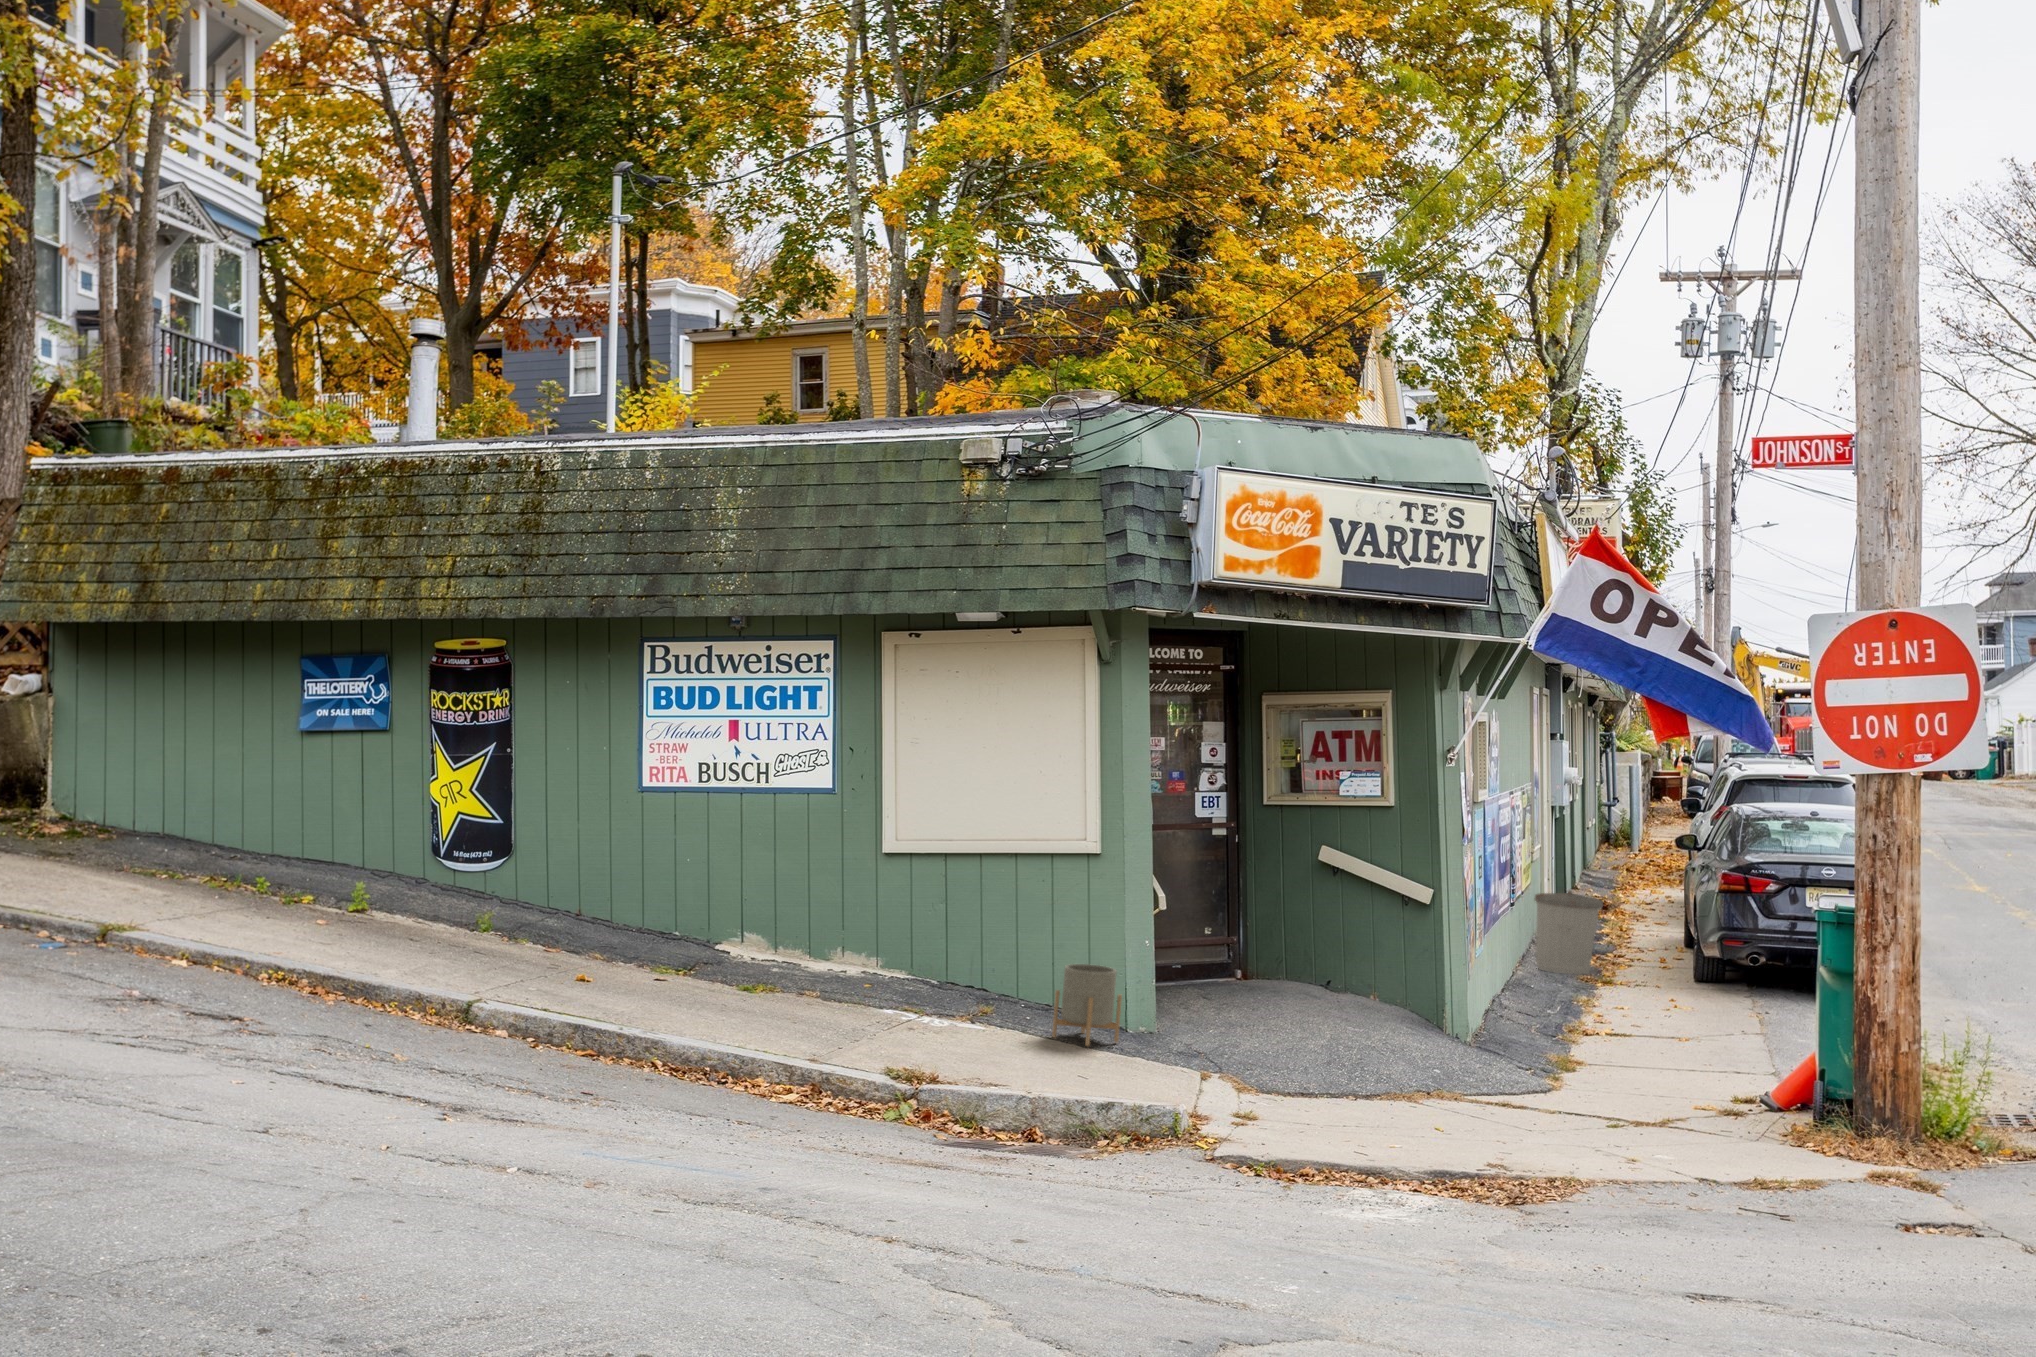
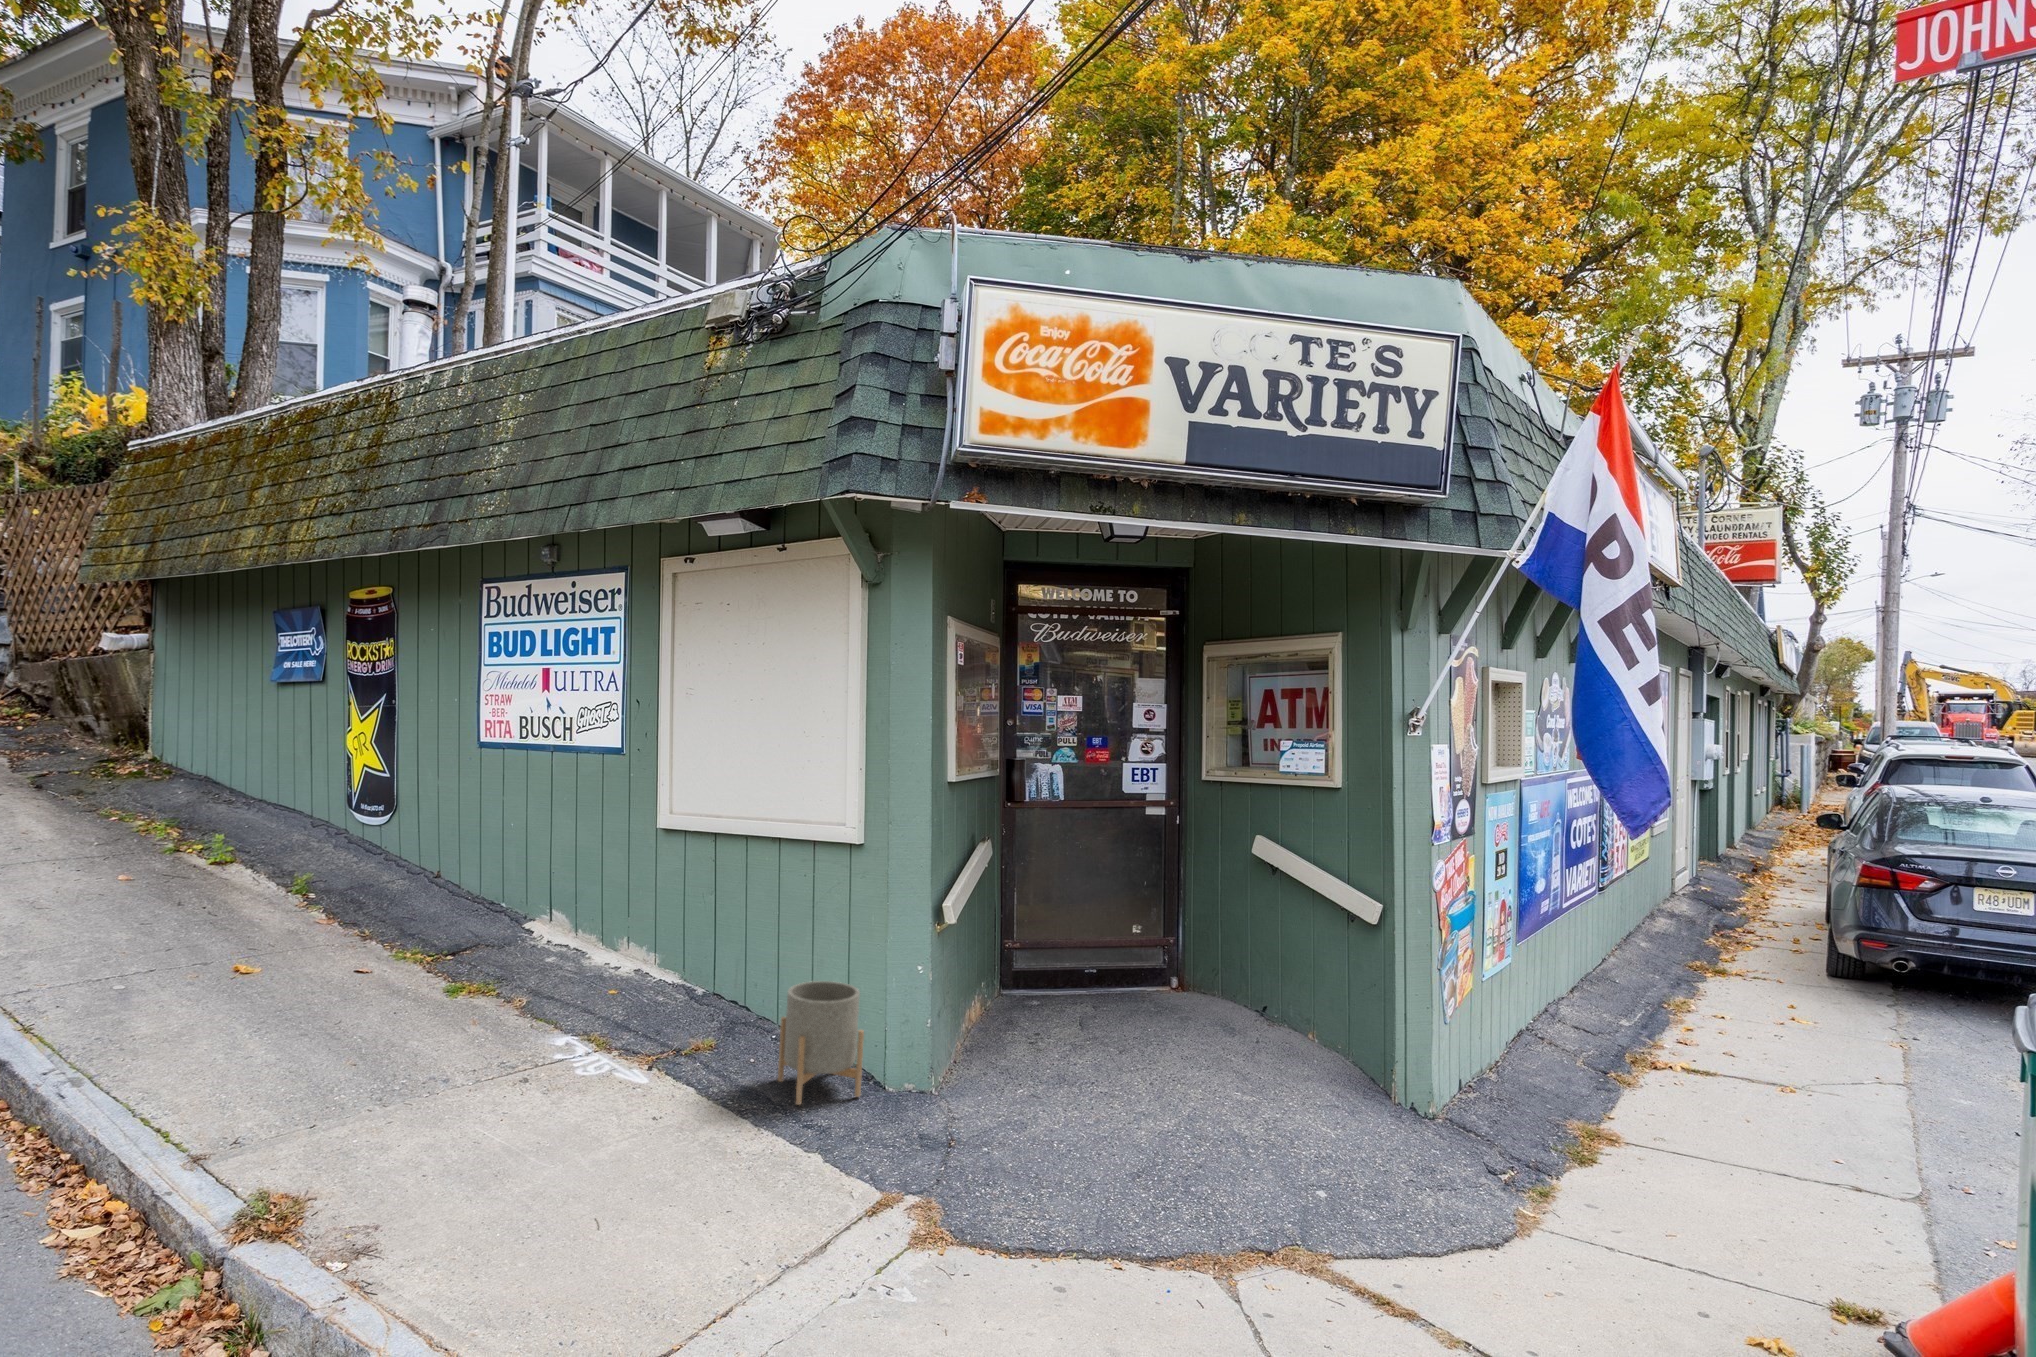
trash can: present [1534,891,1602,974] -> none [1645,866,1724,956]

